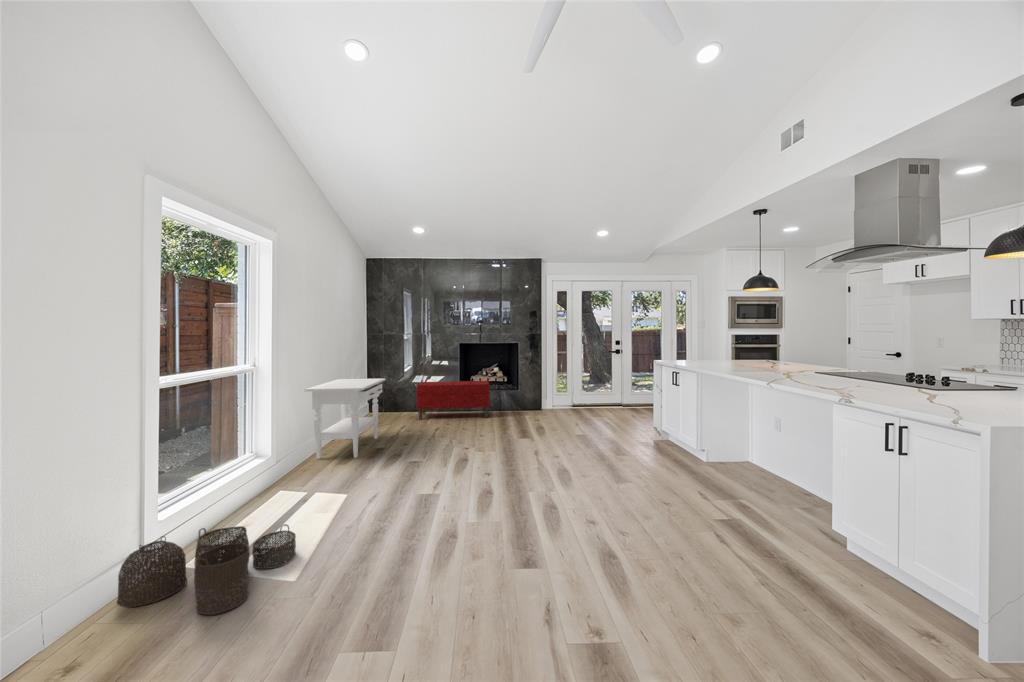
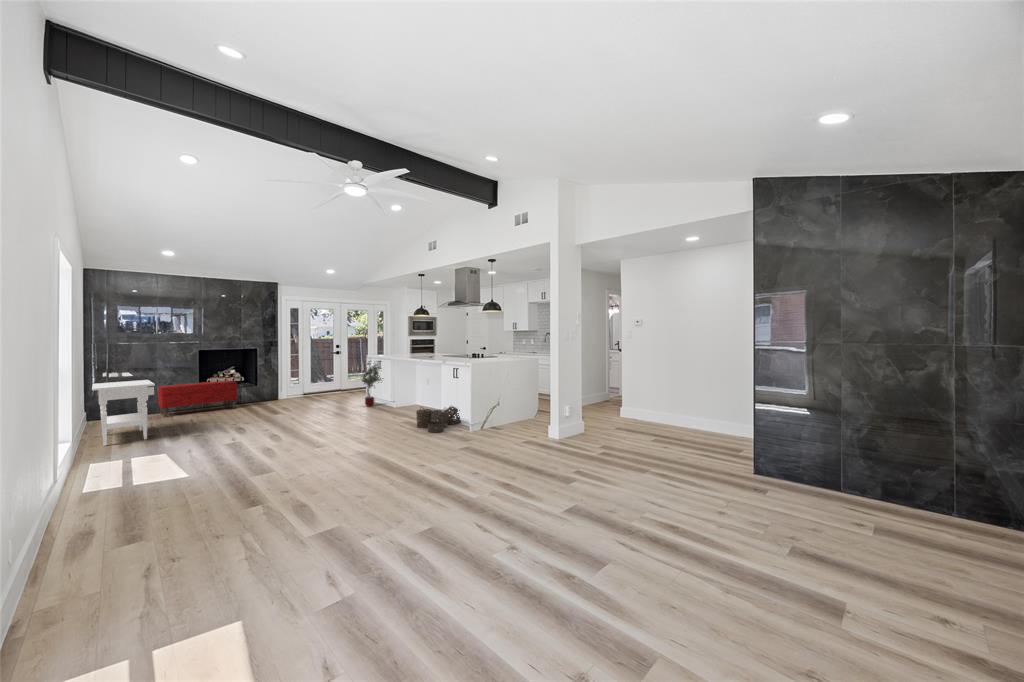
potted tree: none [634,371,681,451] -> present [362,361,384,406]
woven basket: present [117,525,296,615] -> present [416,406,461,433]

